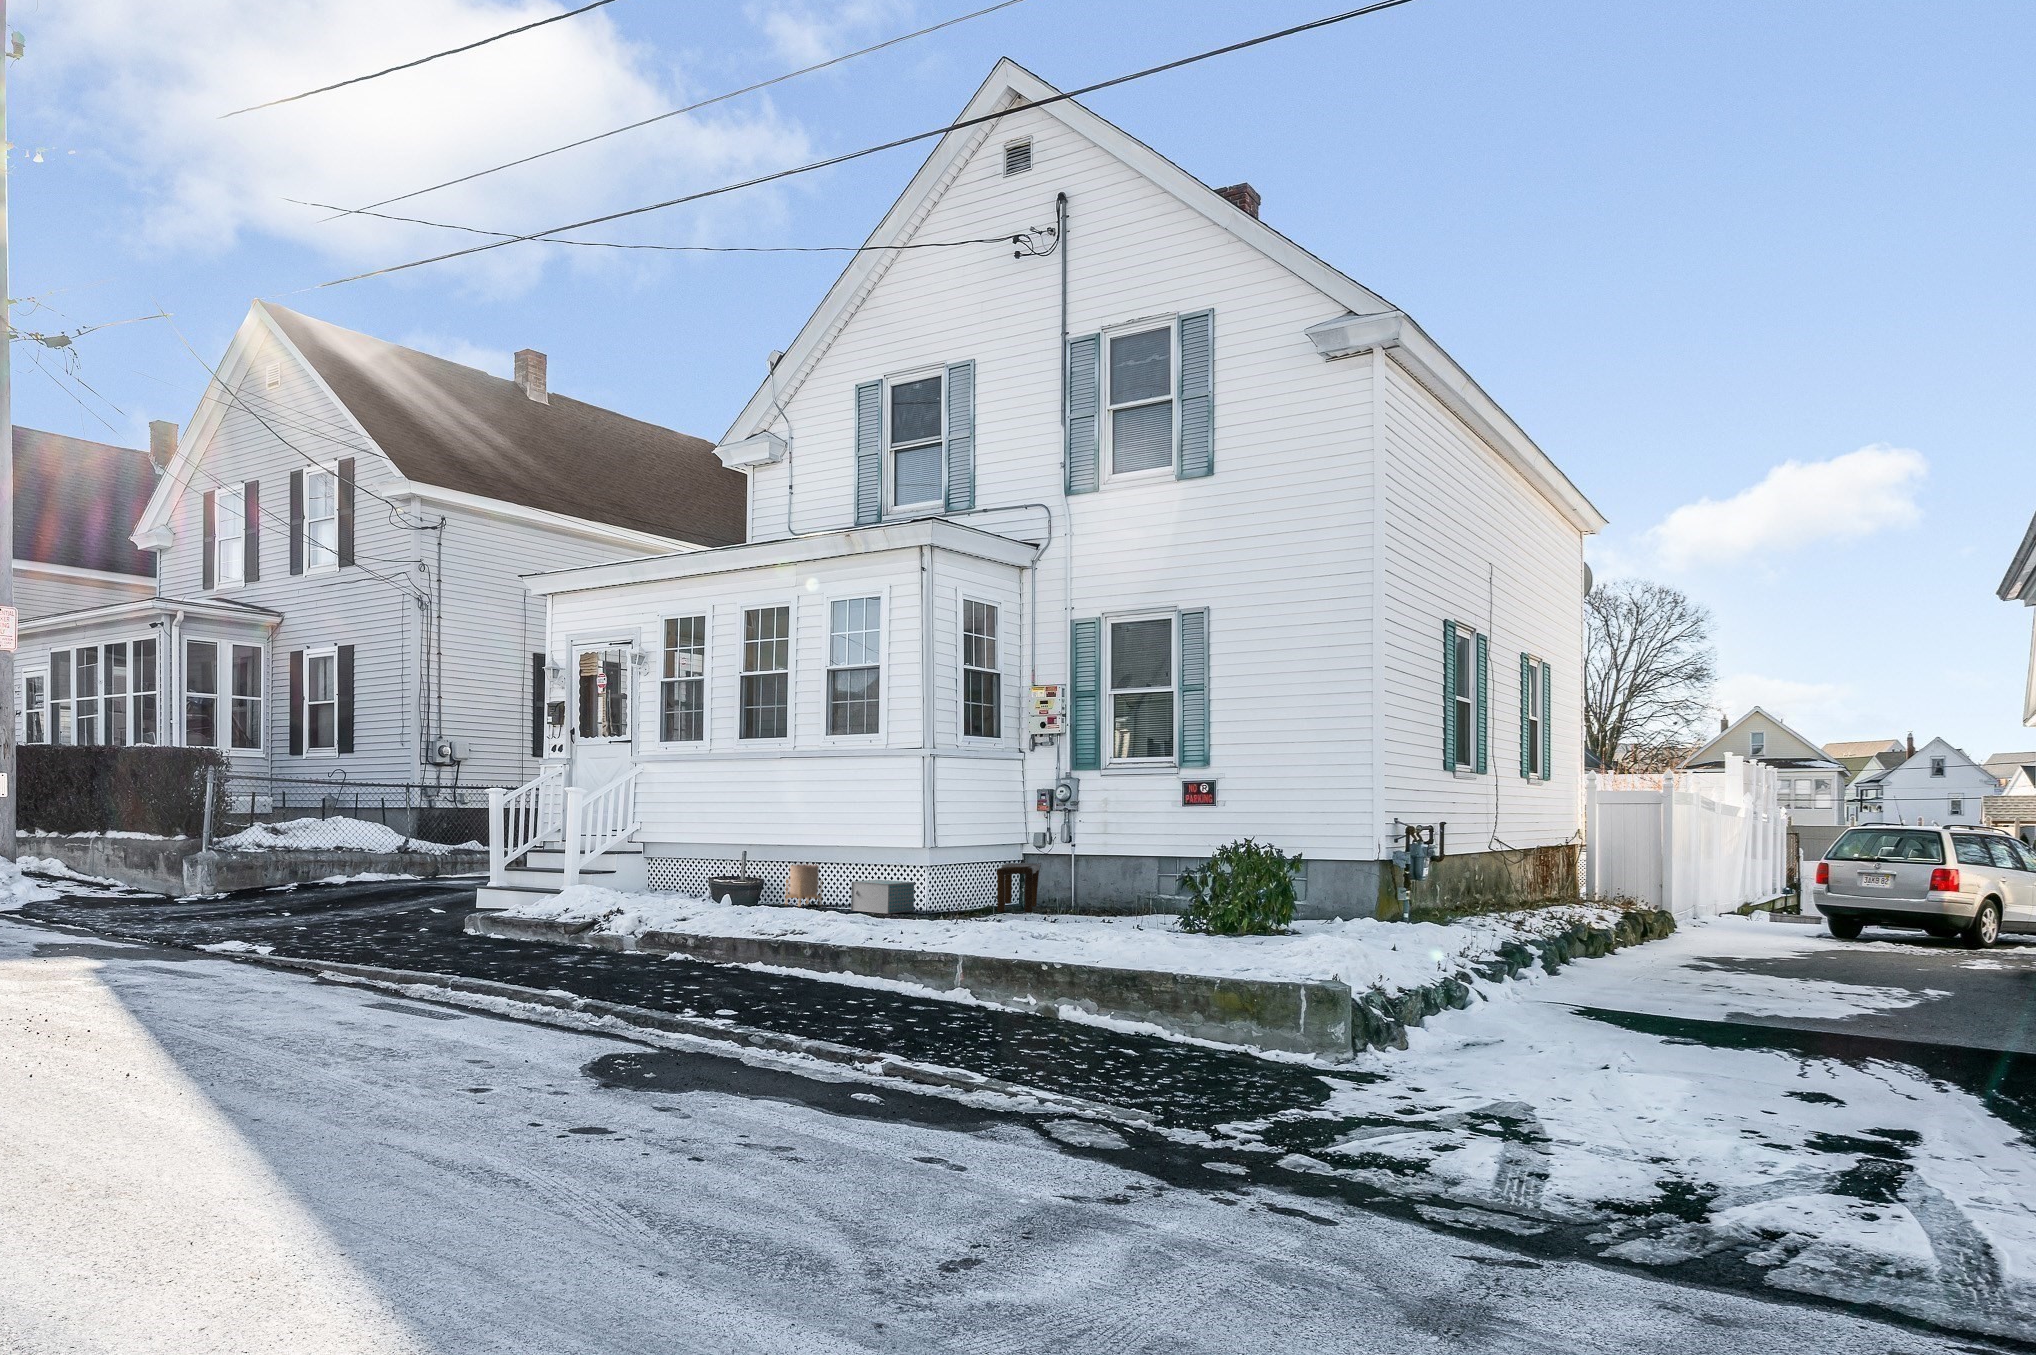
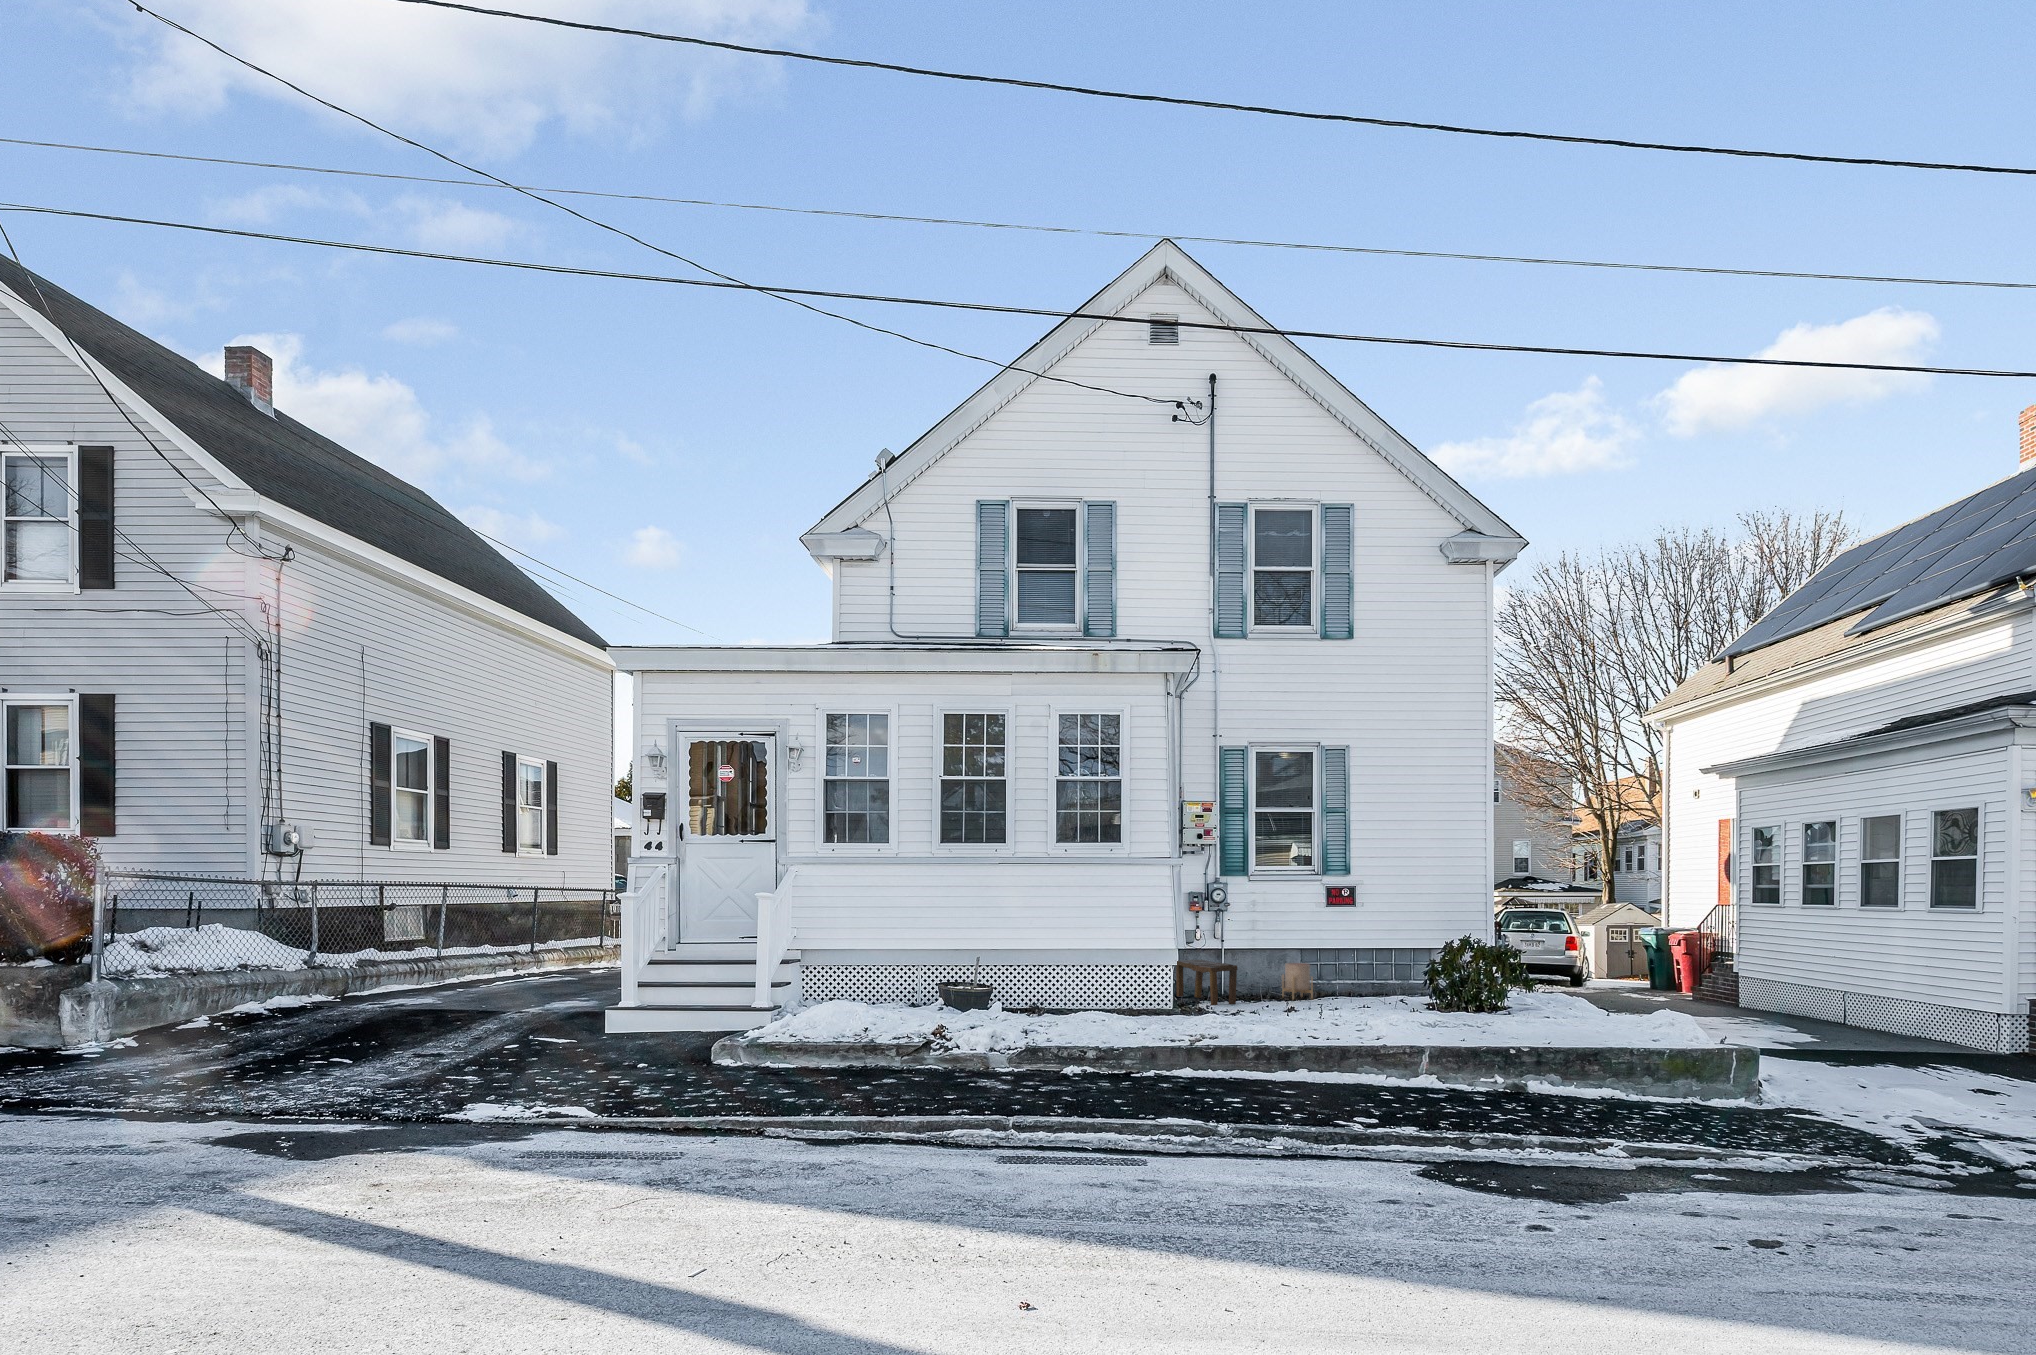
planter: present [785,864,822,906] -> present [1282,963,1313,998]
storage box: present [851,880,914,914] -> none [1120,982,1165,1013]

